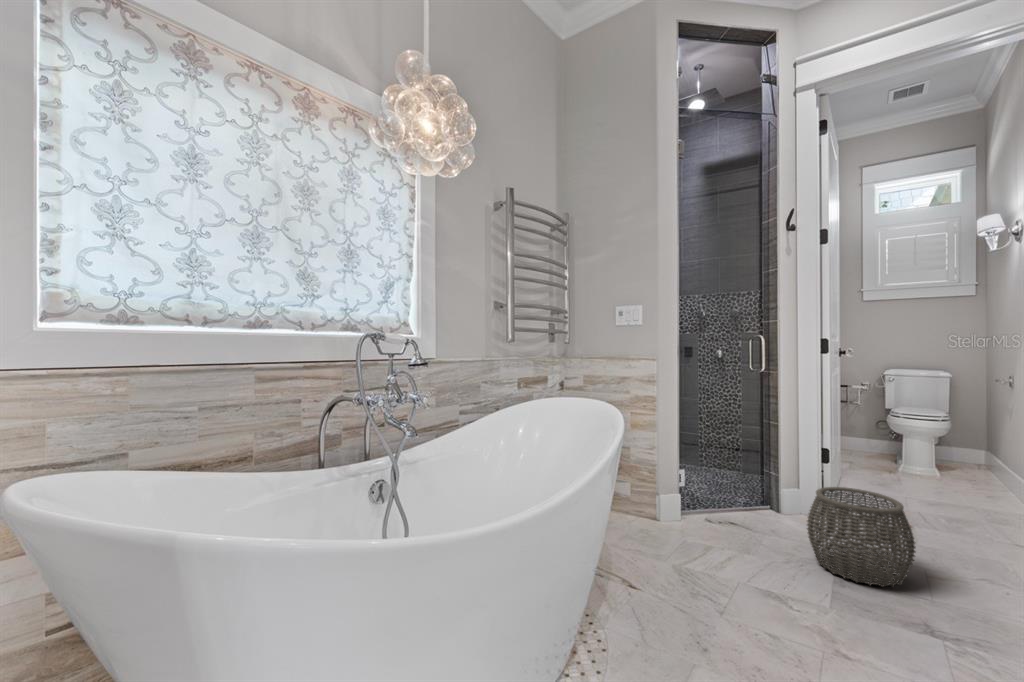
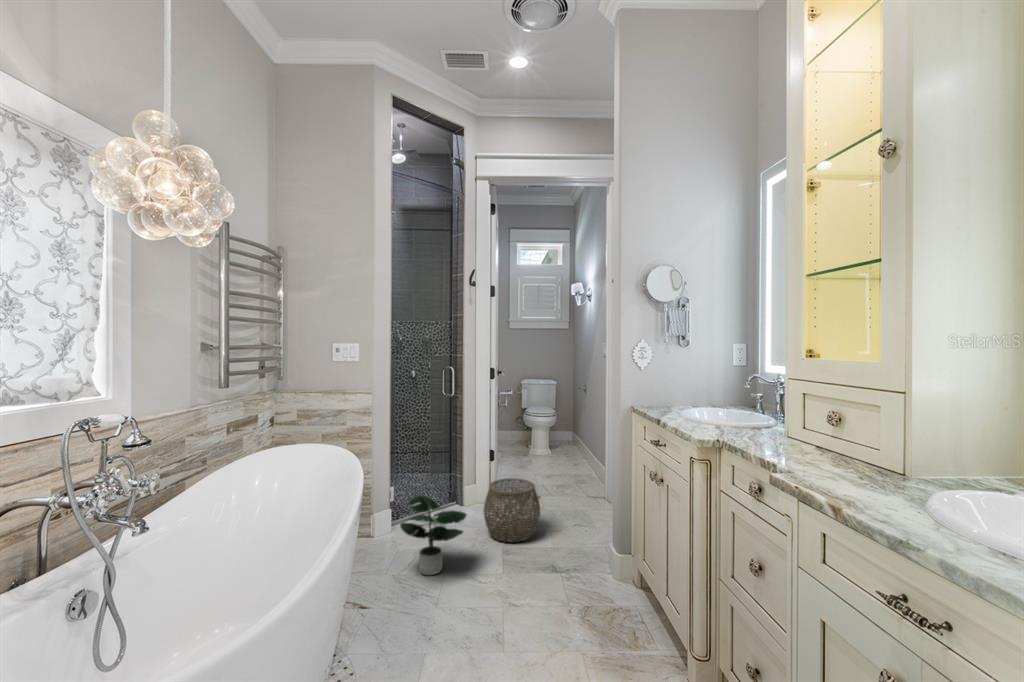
potted plant: none [678,481,774,586] -> present [400,495,466,575]

